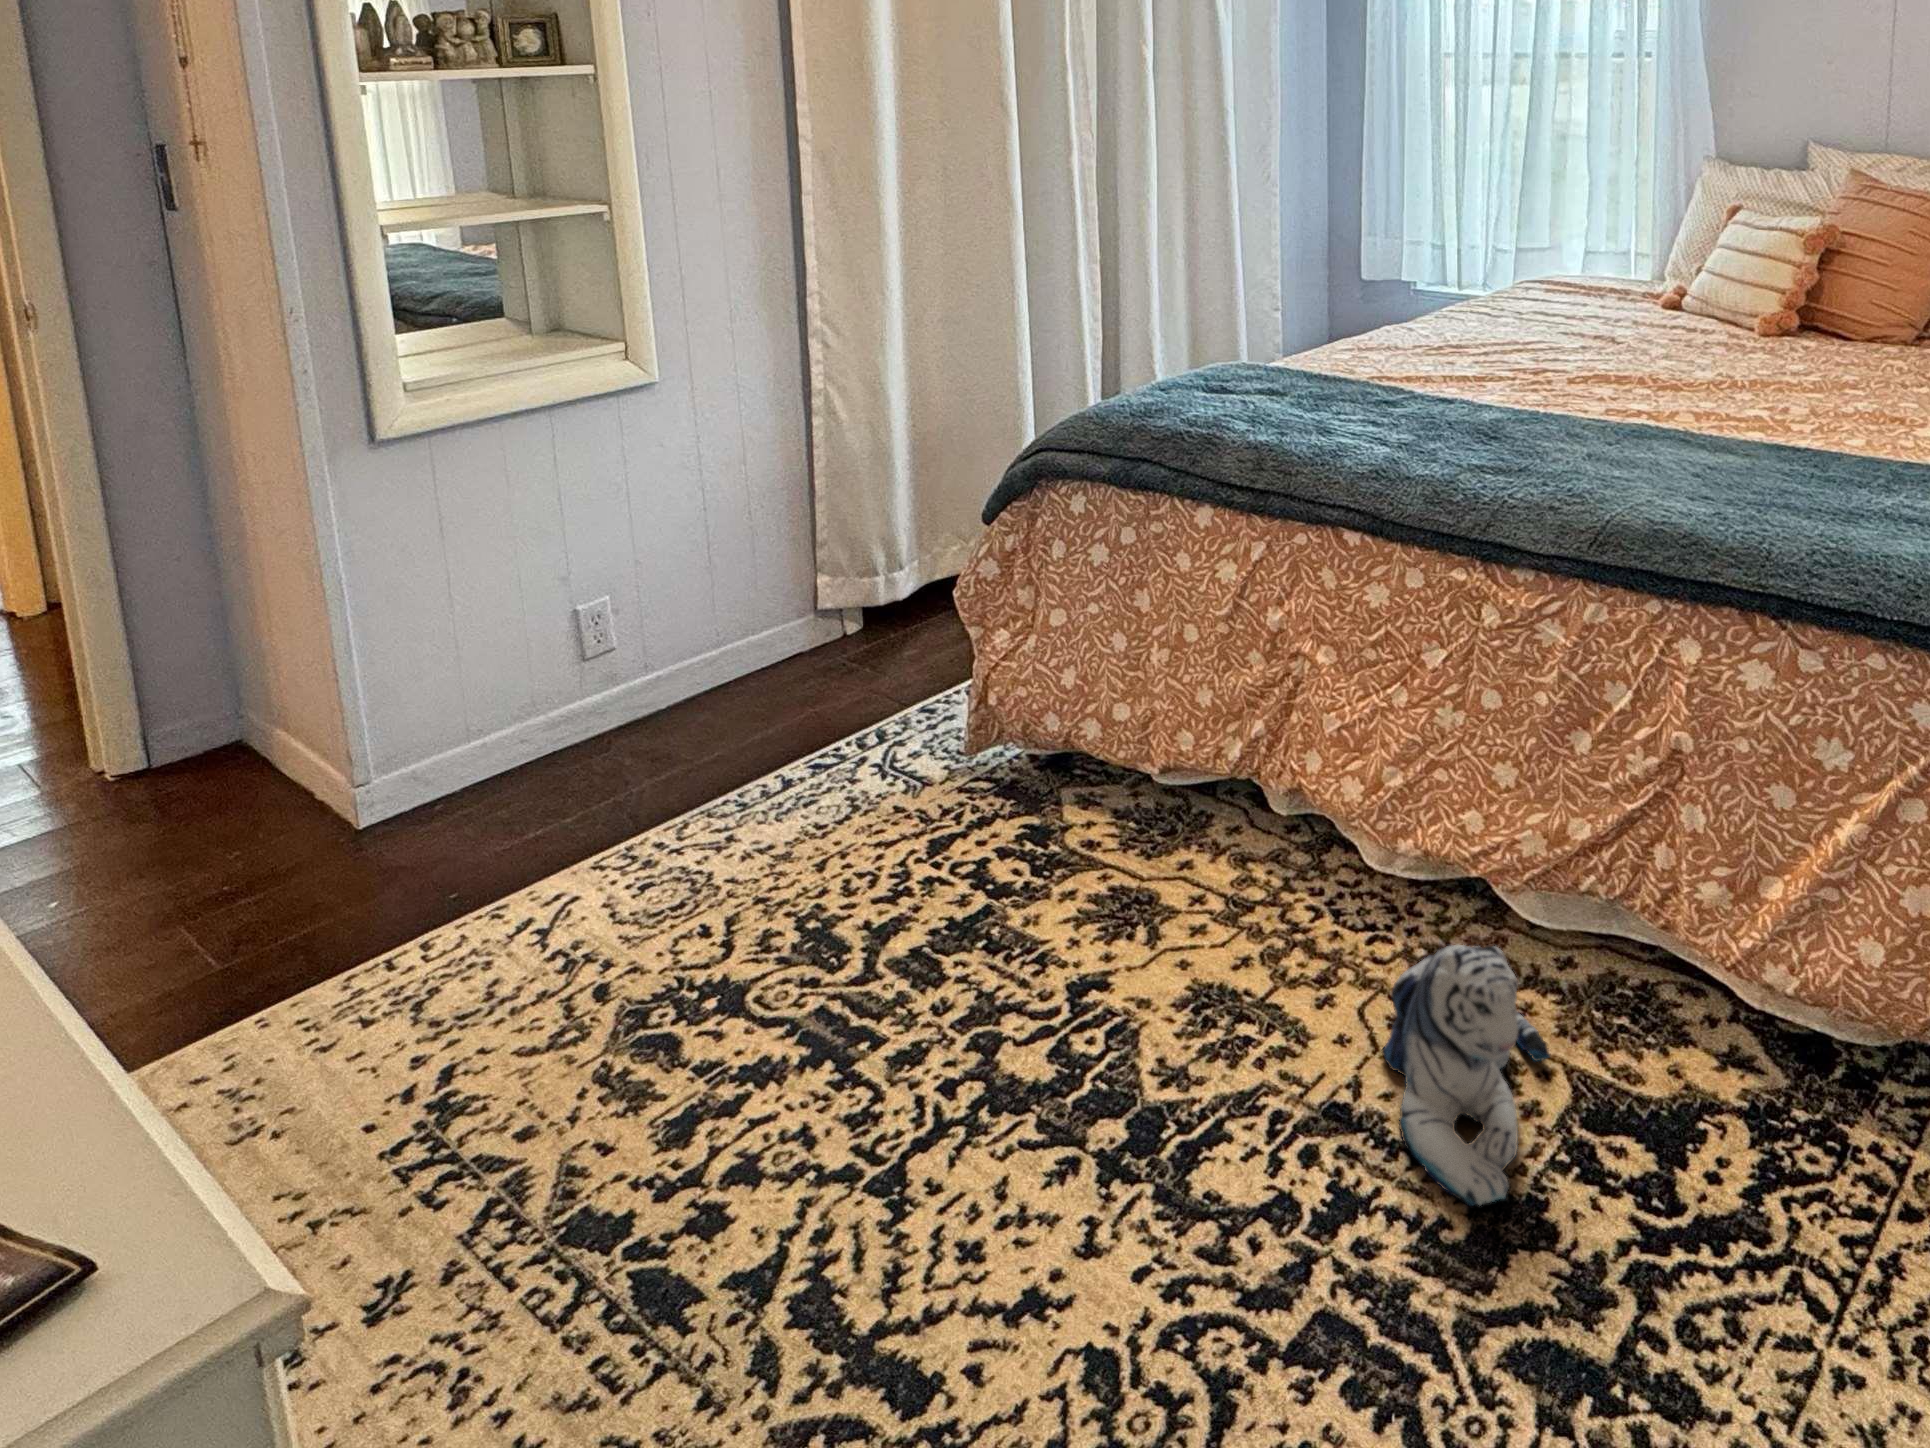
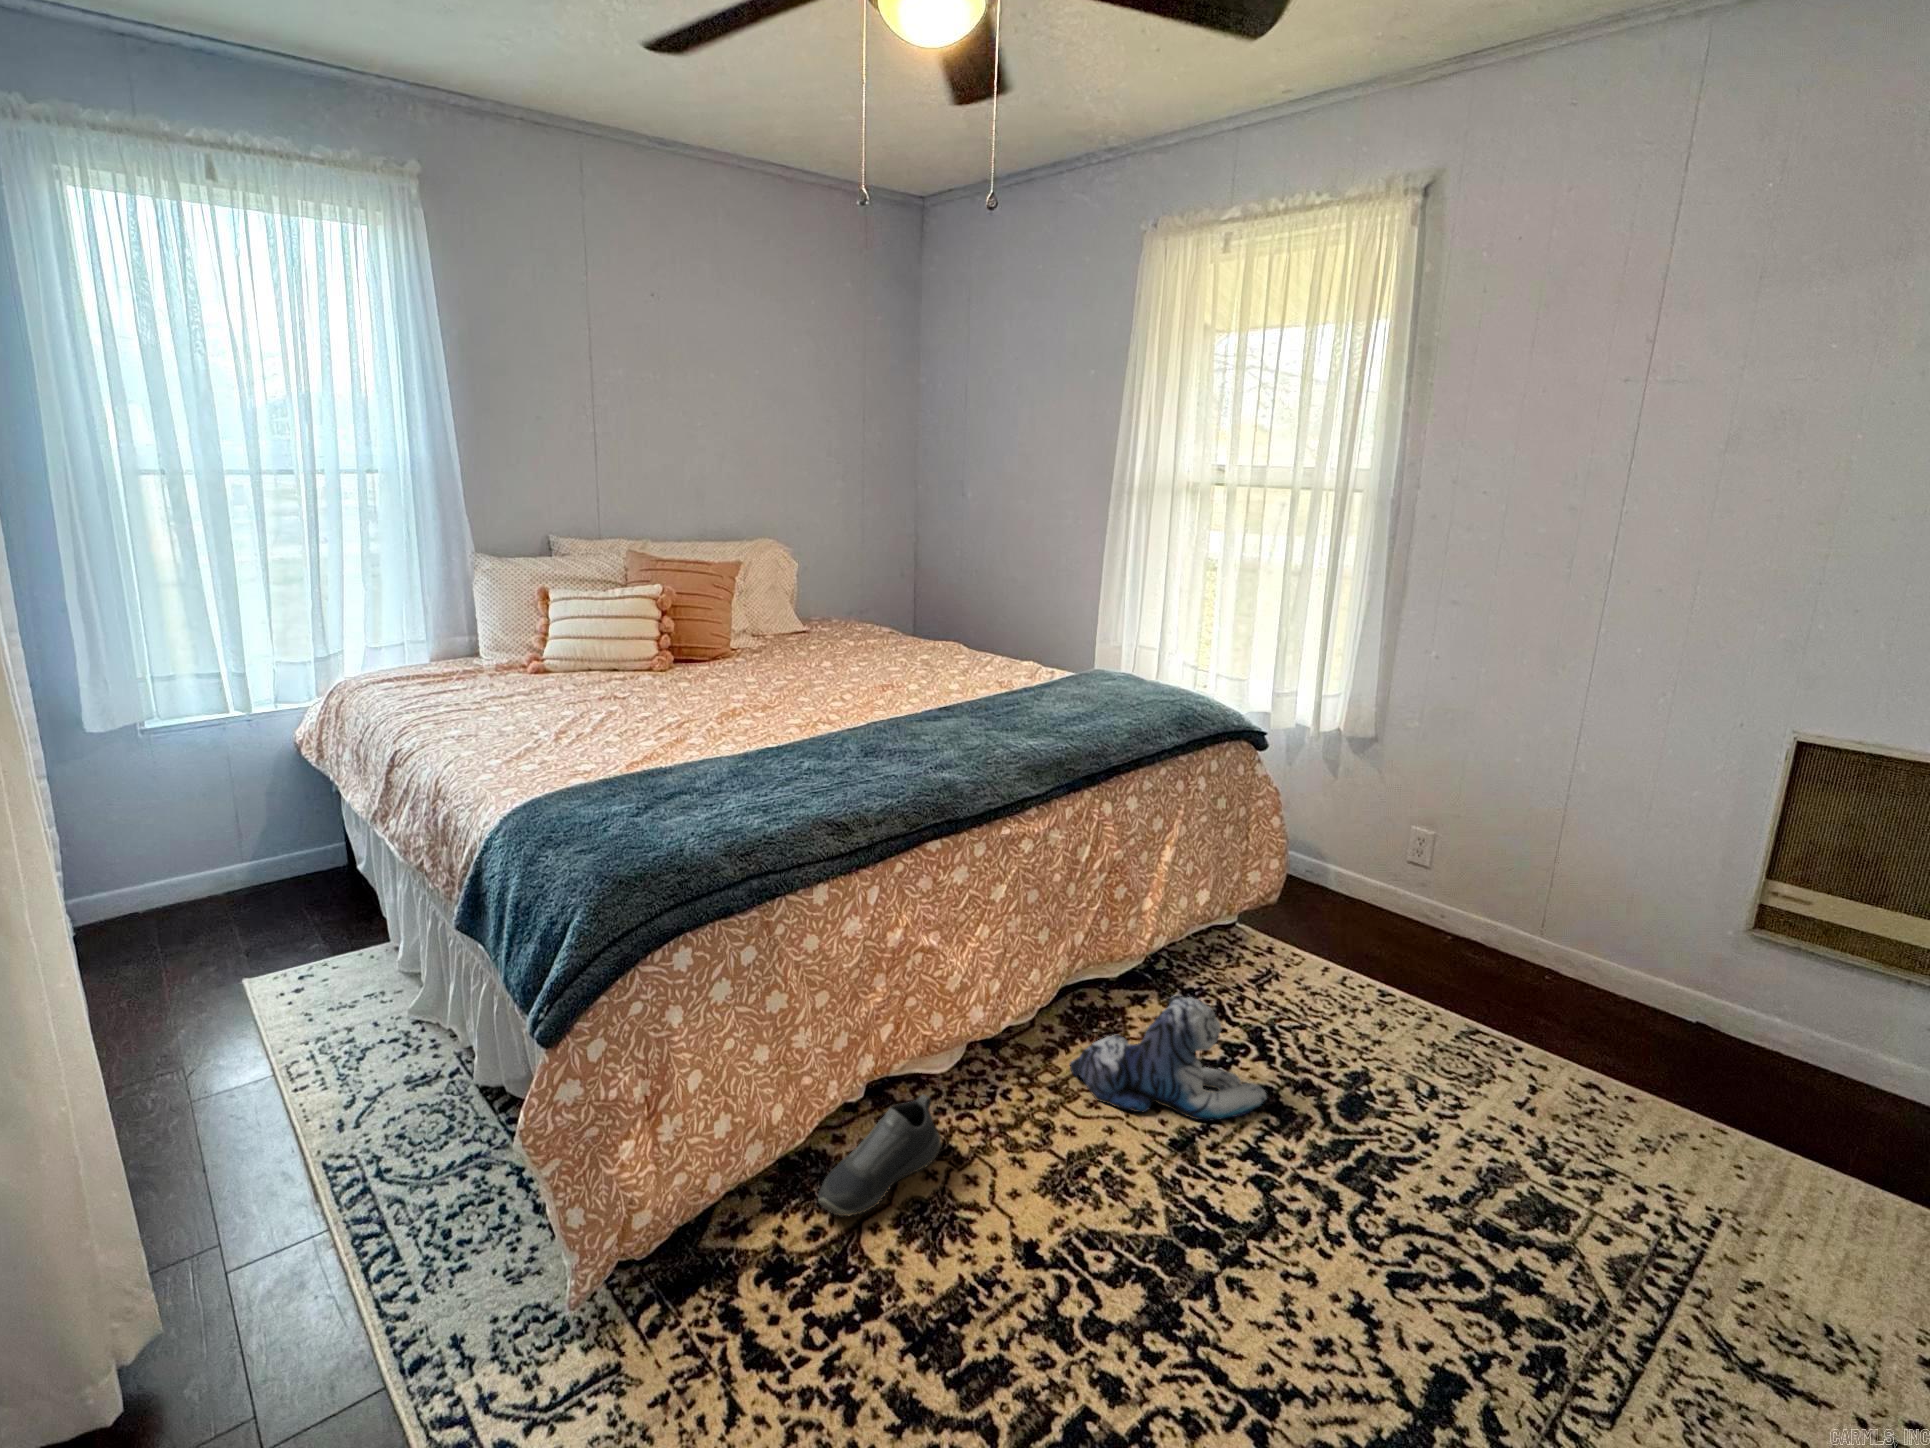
shoe: none [1091,797,1254,893] -> present [818,1094,941,1216]

